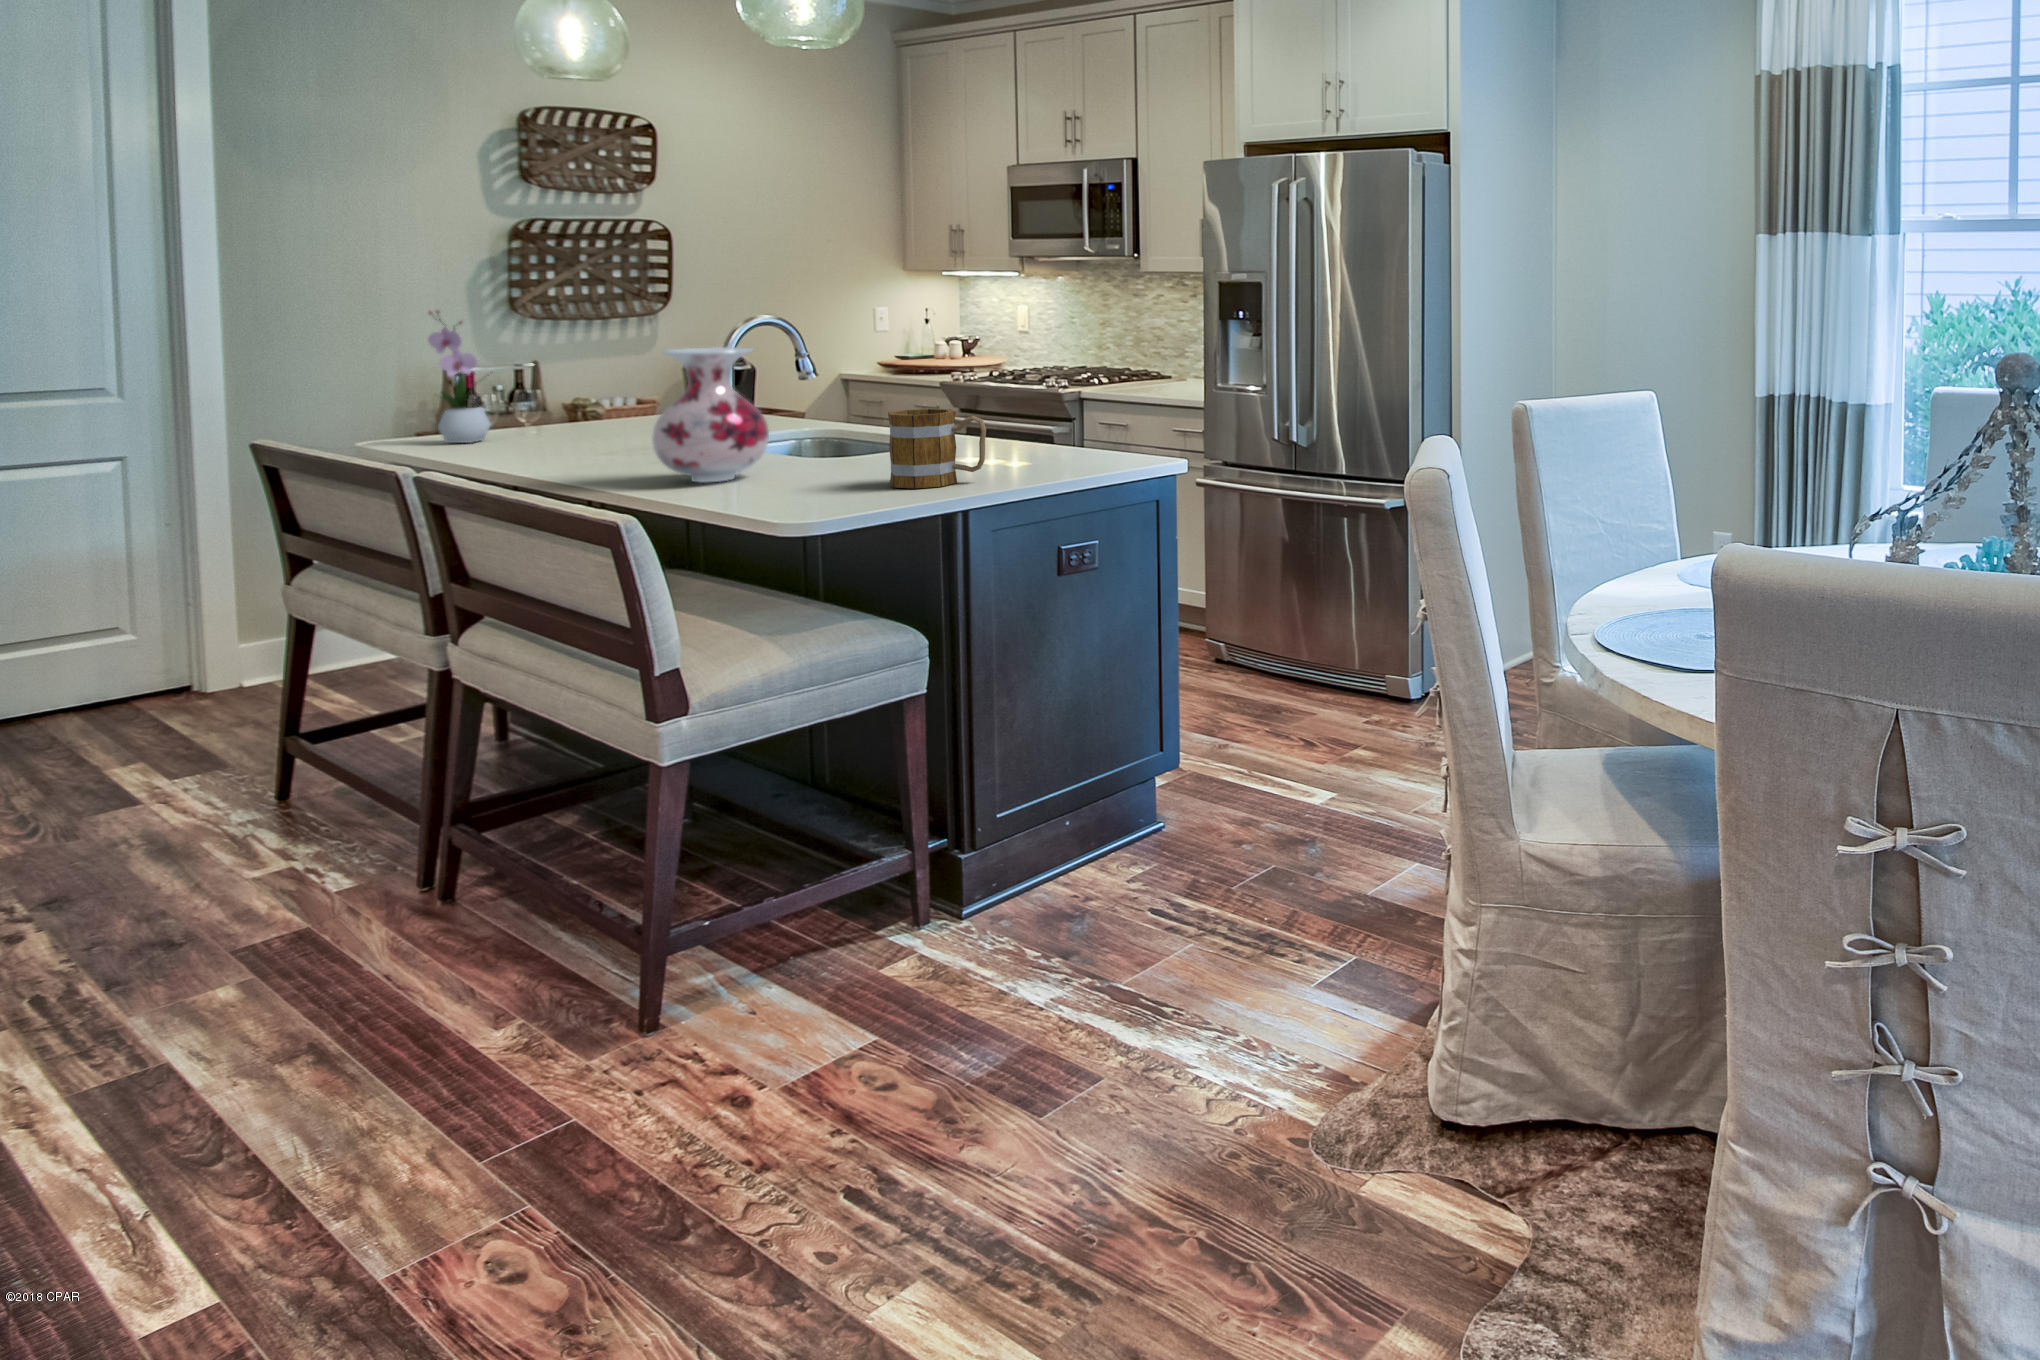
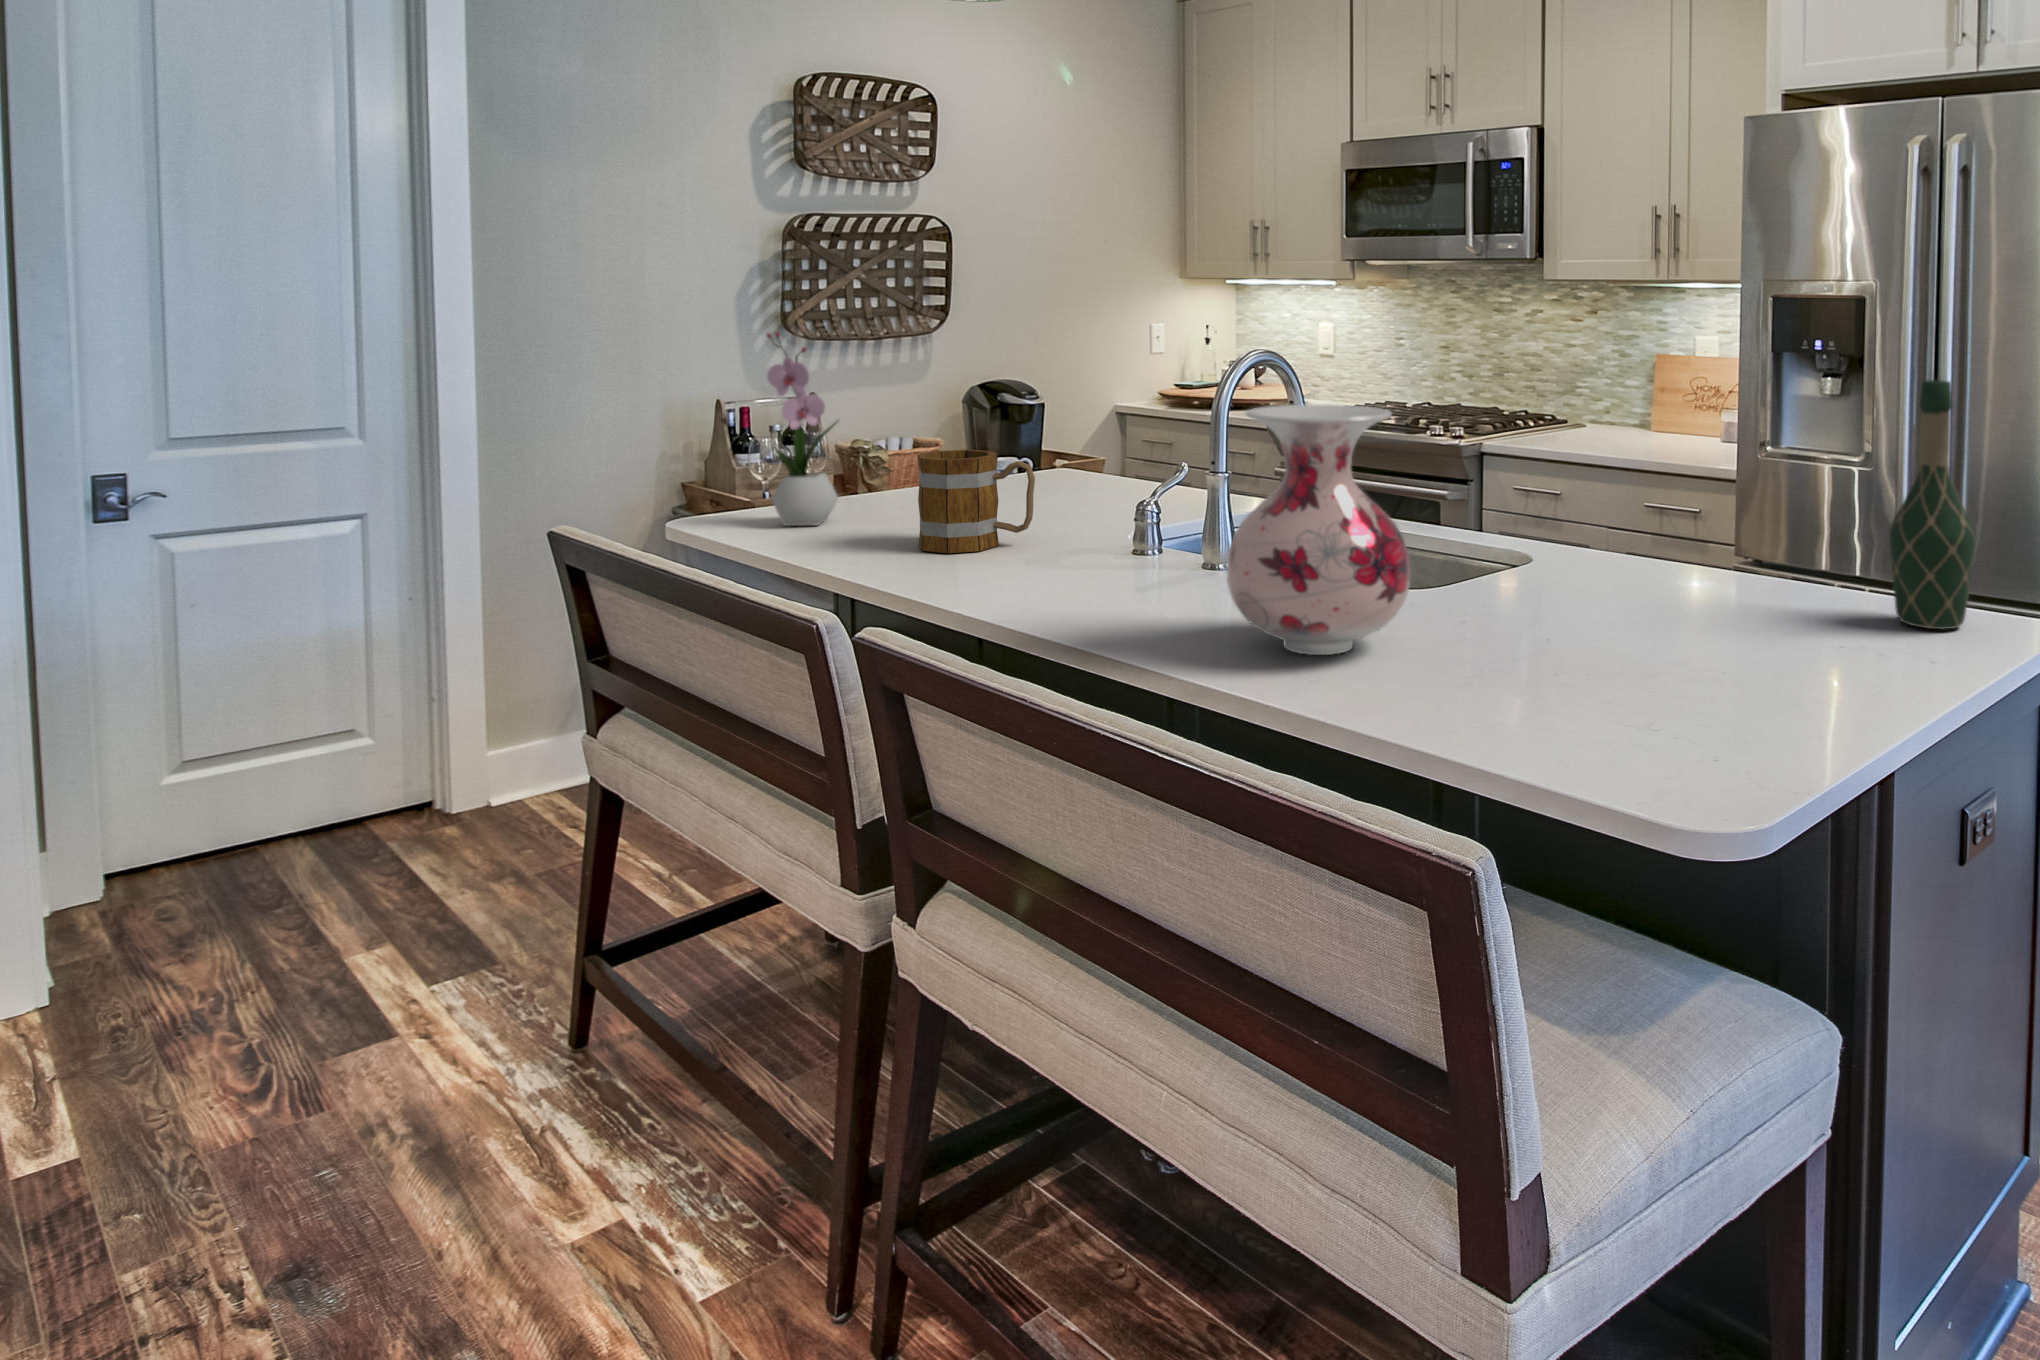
wine bottle: none [1060,331,1103,463] -> present [1889,380,1976,629]
mug: present [888,409,986,488] -> present [917,450,1035,553]

